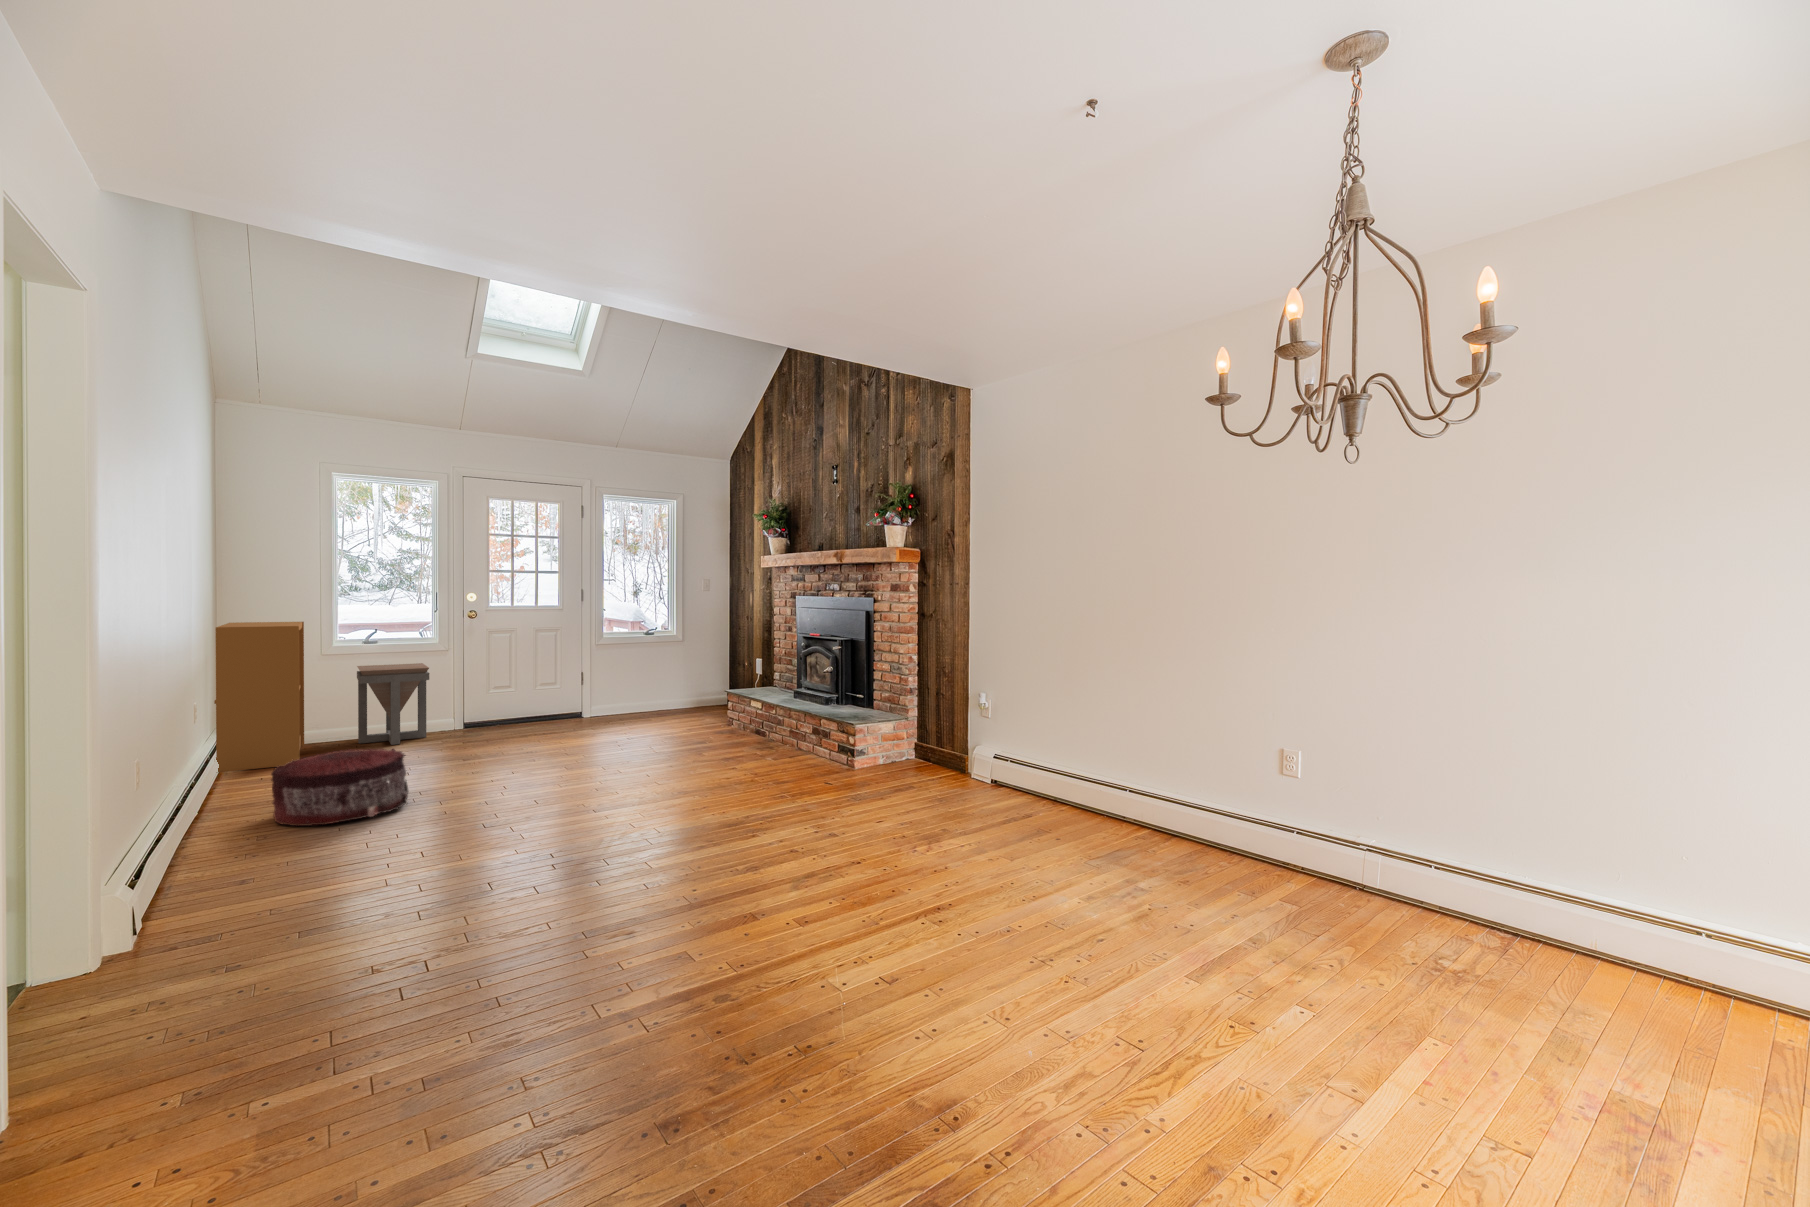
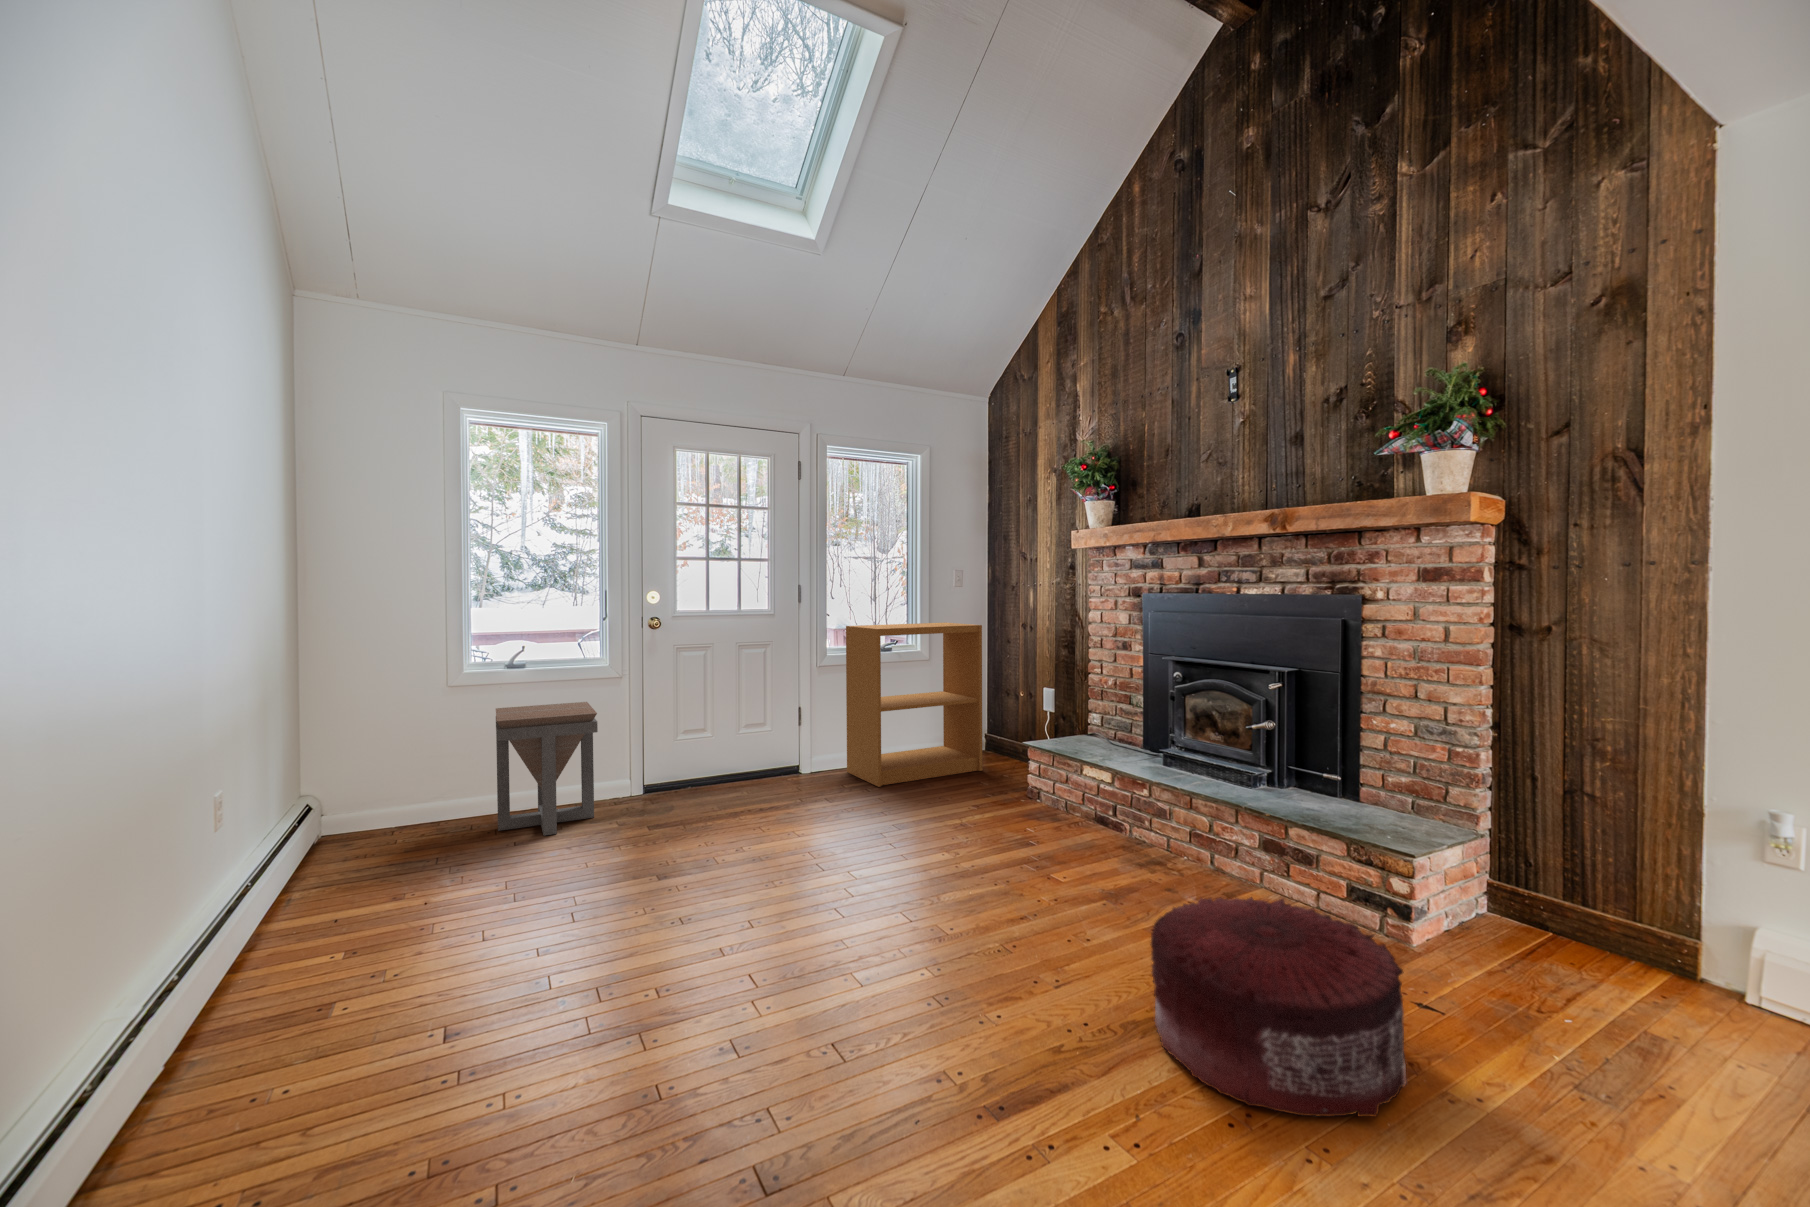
bookshelf: present [214,622,304,772] -> present [846,623,982,787]
pouf: present [271,749,409,826] -> present [1150,897,1406,1117]

